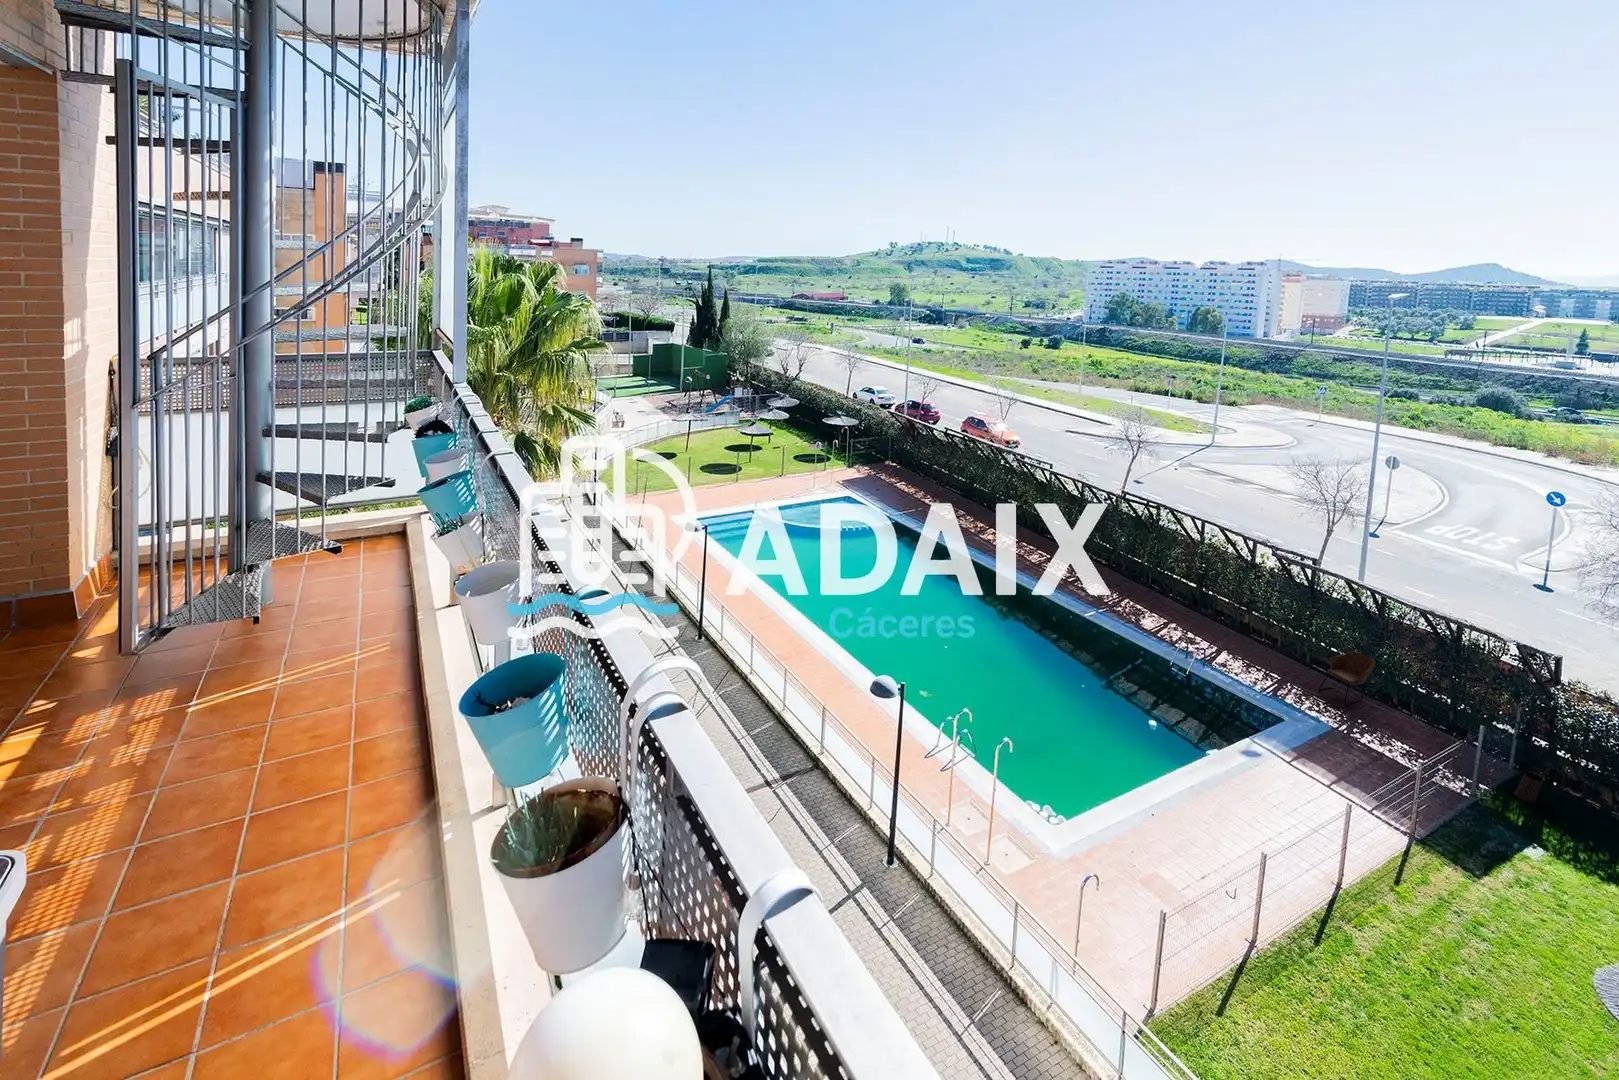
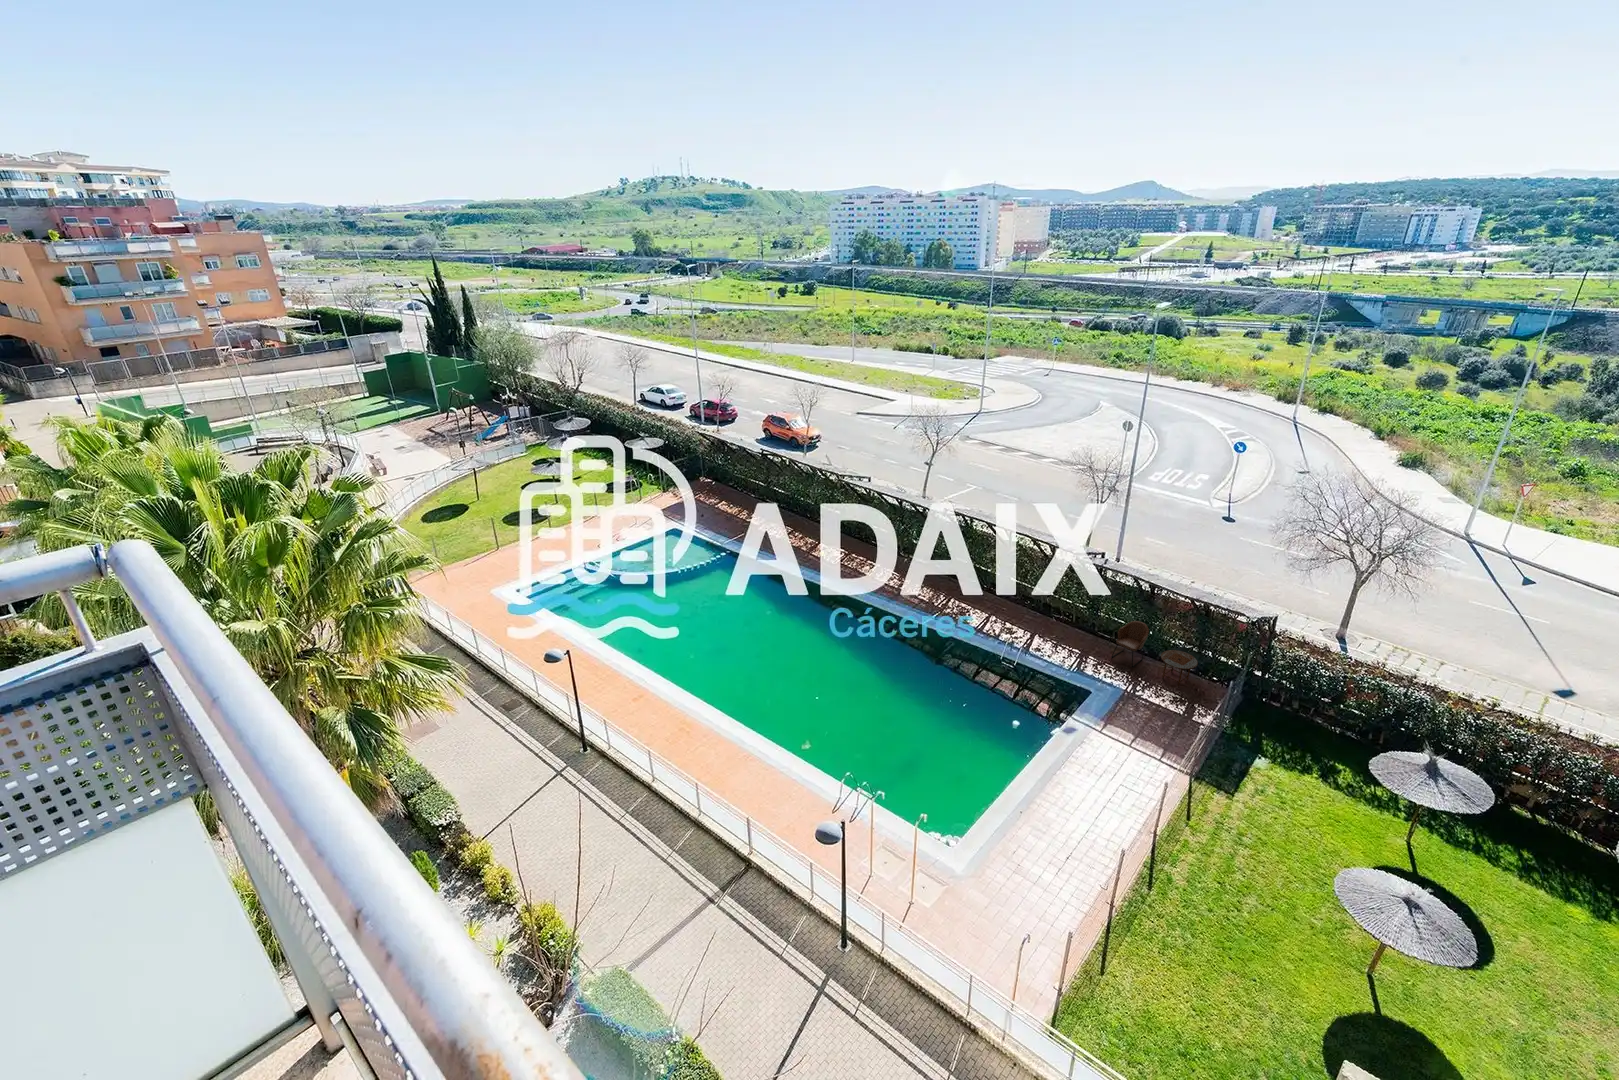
side table: none [1385,691,1439,736] -> present [1161,650,1198,686]
watering can: present [1514,767,1550,803] -> none [1255,695,1275,726]

